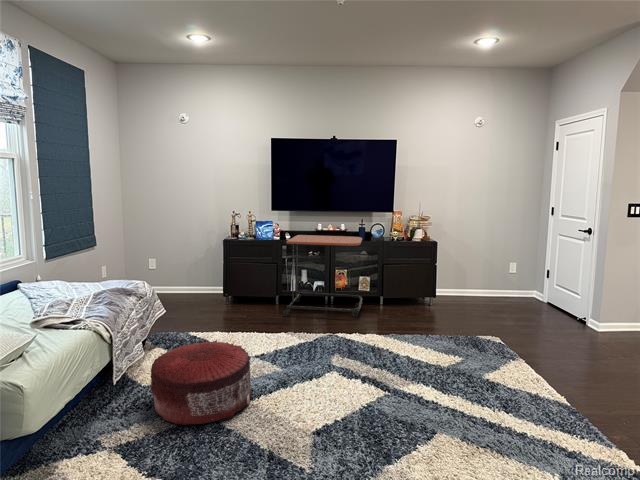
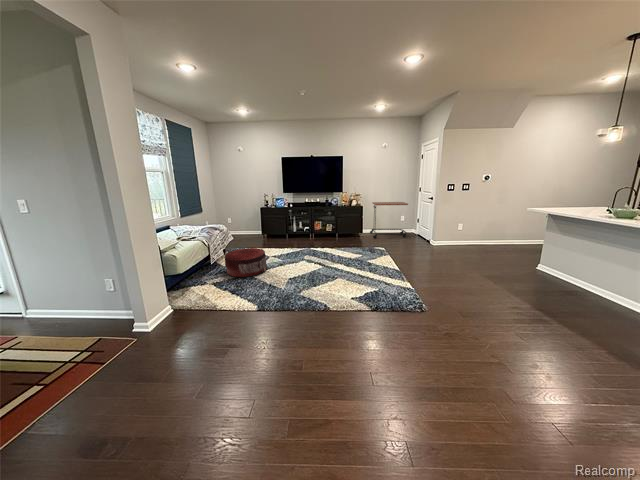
side table: present [283,235,362,317] -> present [370,202,408,239]

